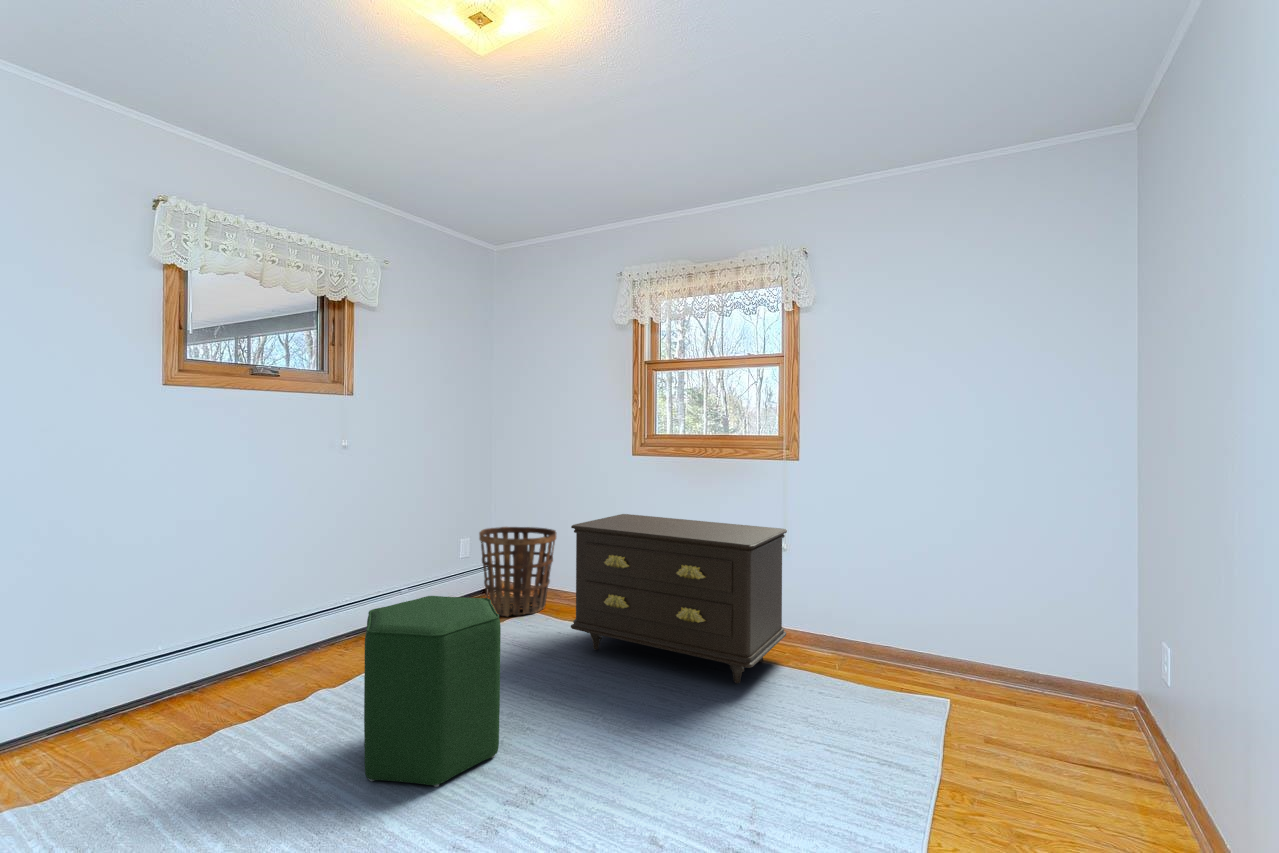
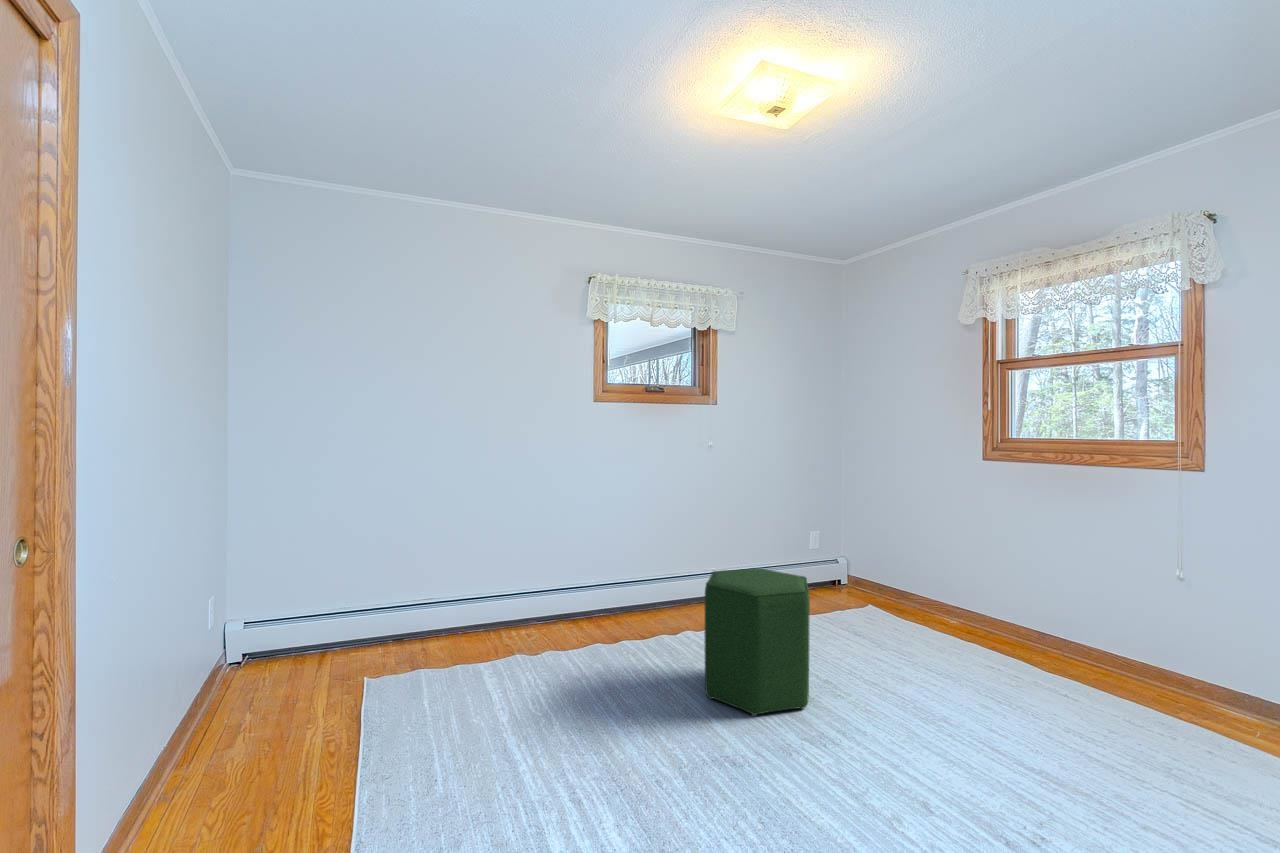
dresser: present [571,514,787,684] -> none [900,520,1175,717]
basket: present [479,527,556,616] -> none [823,524,899,609]

